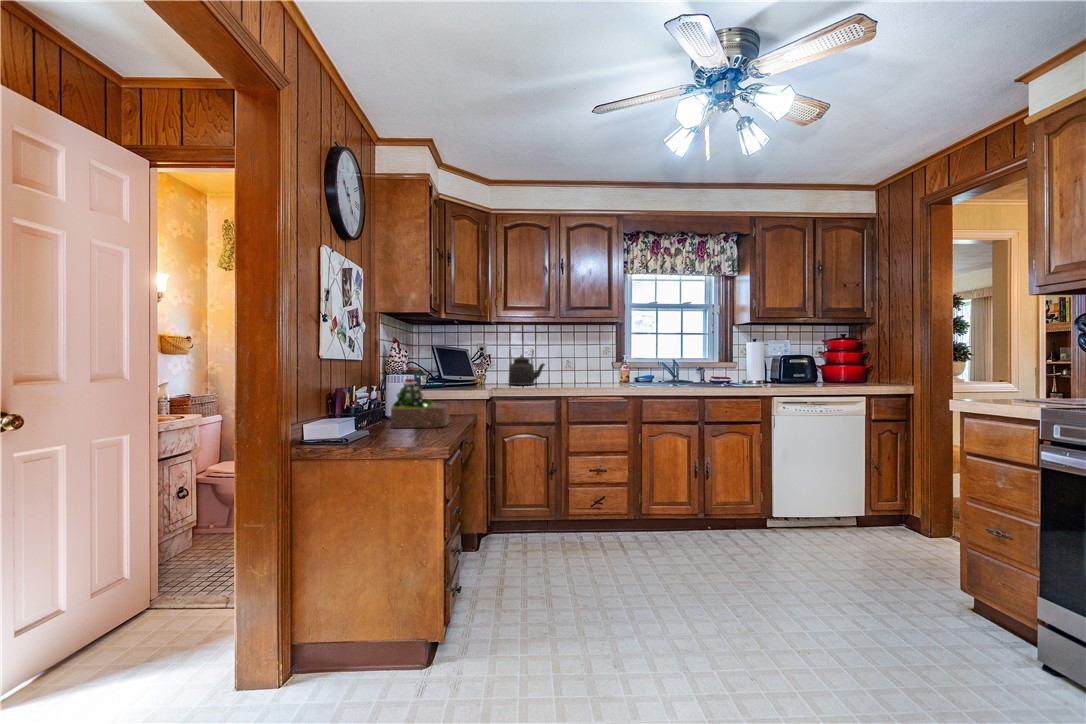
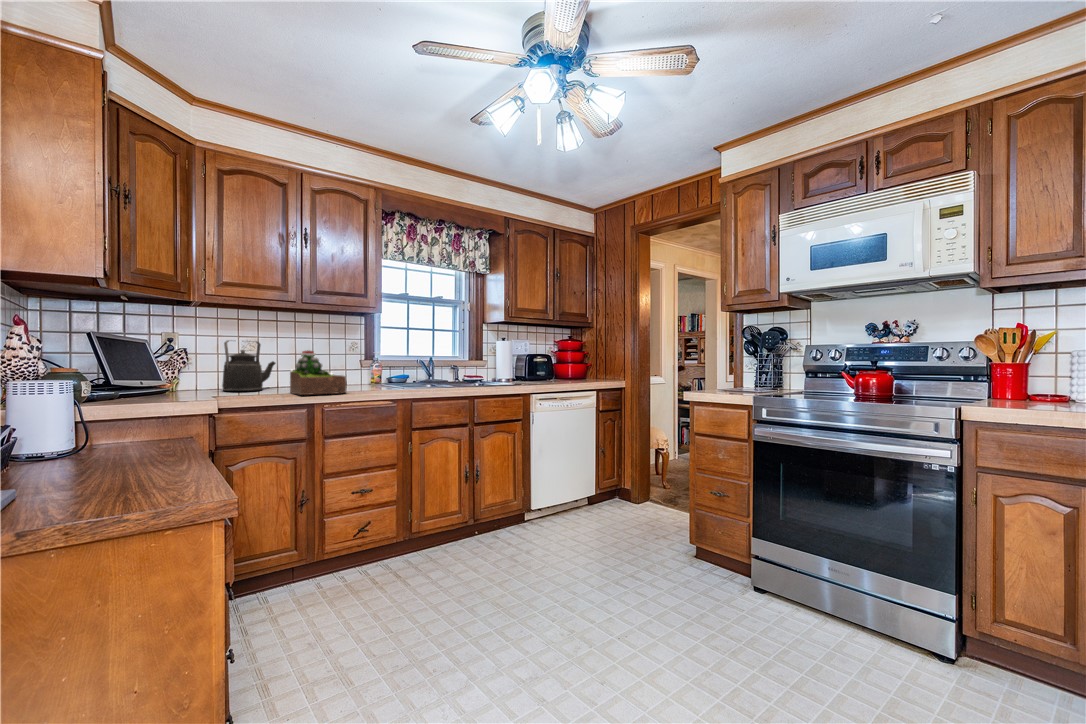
succulent plant: present [391,379,449,428] -> present [290,350,347,395]

